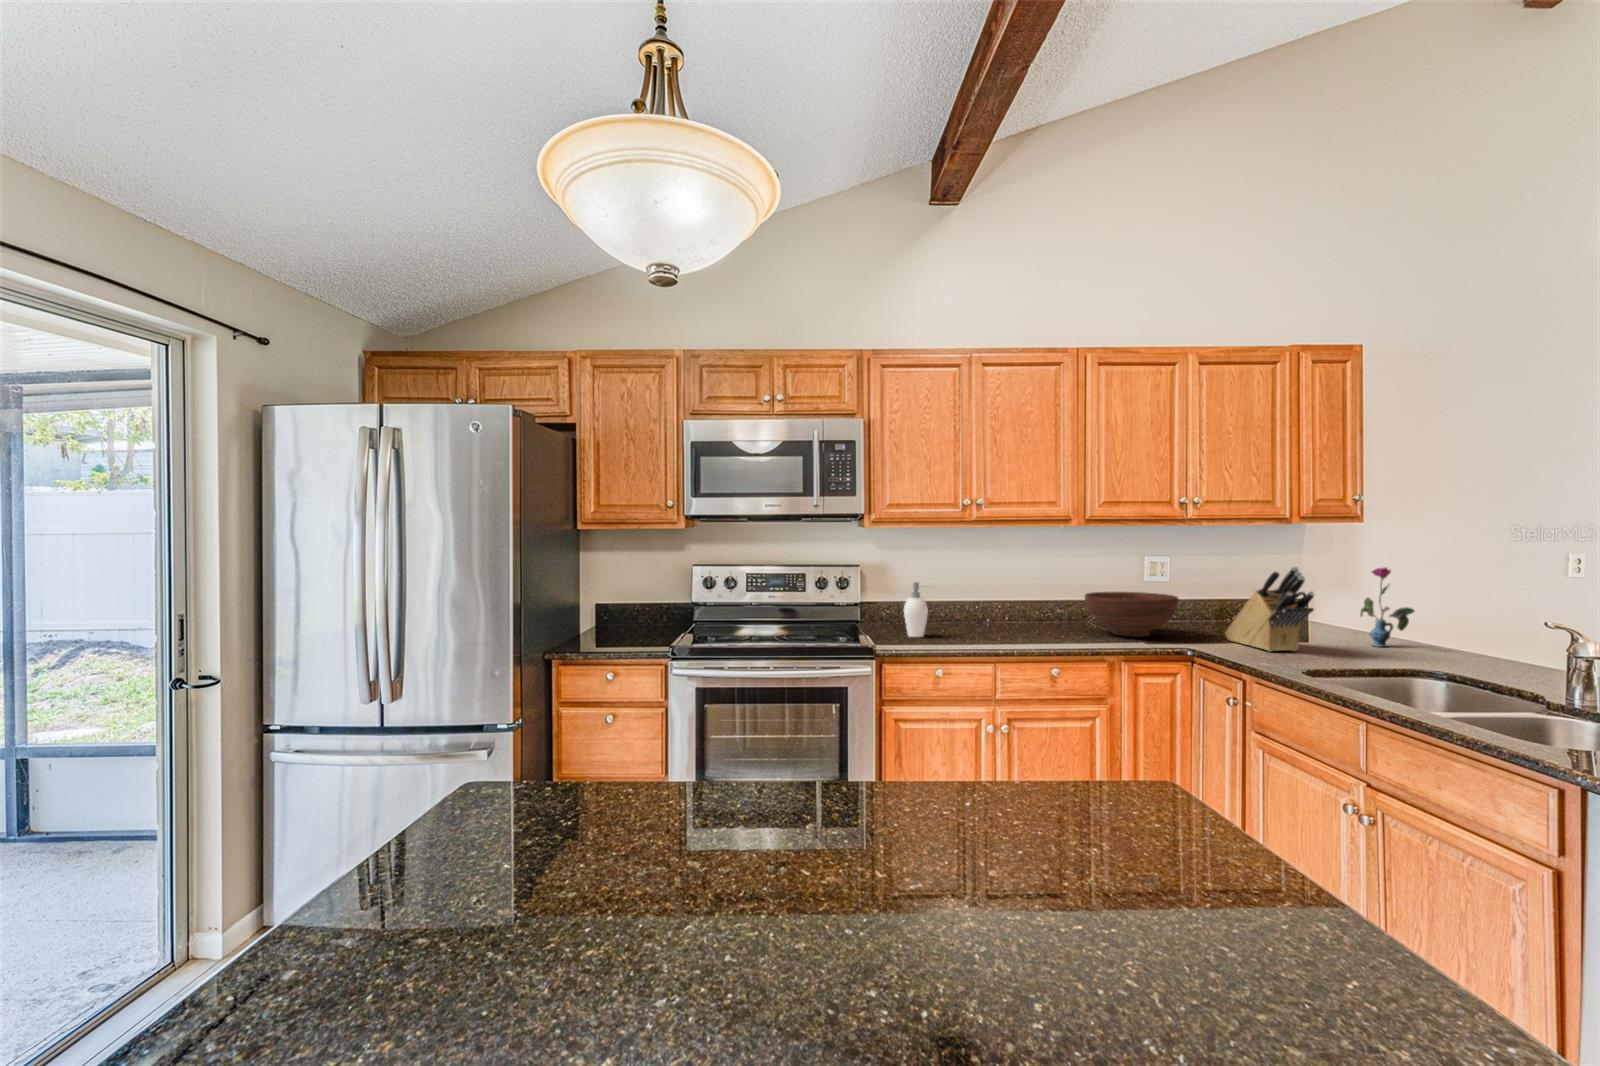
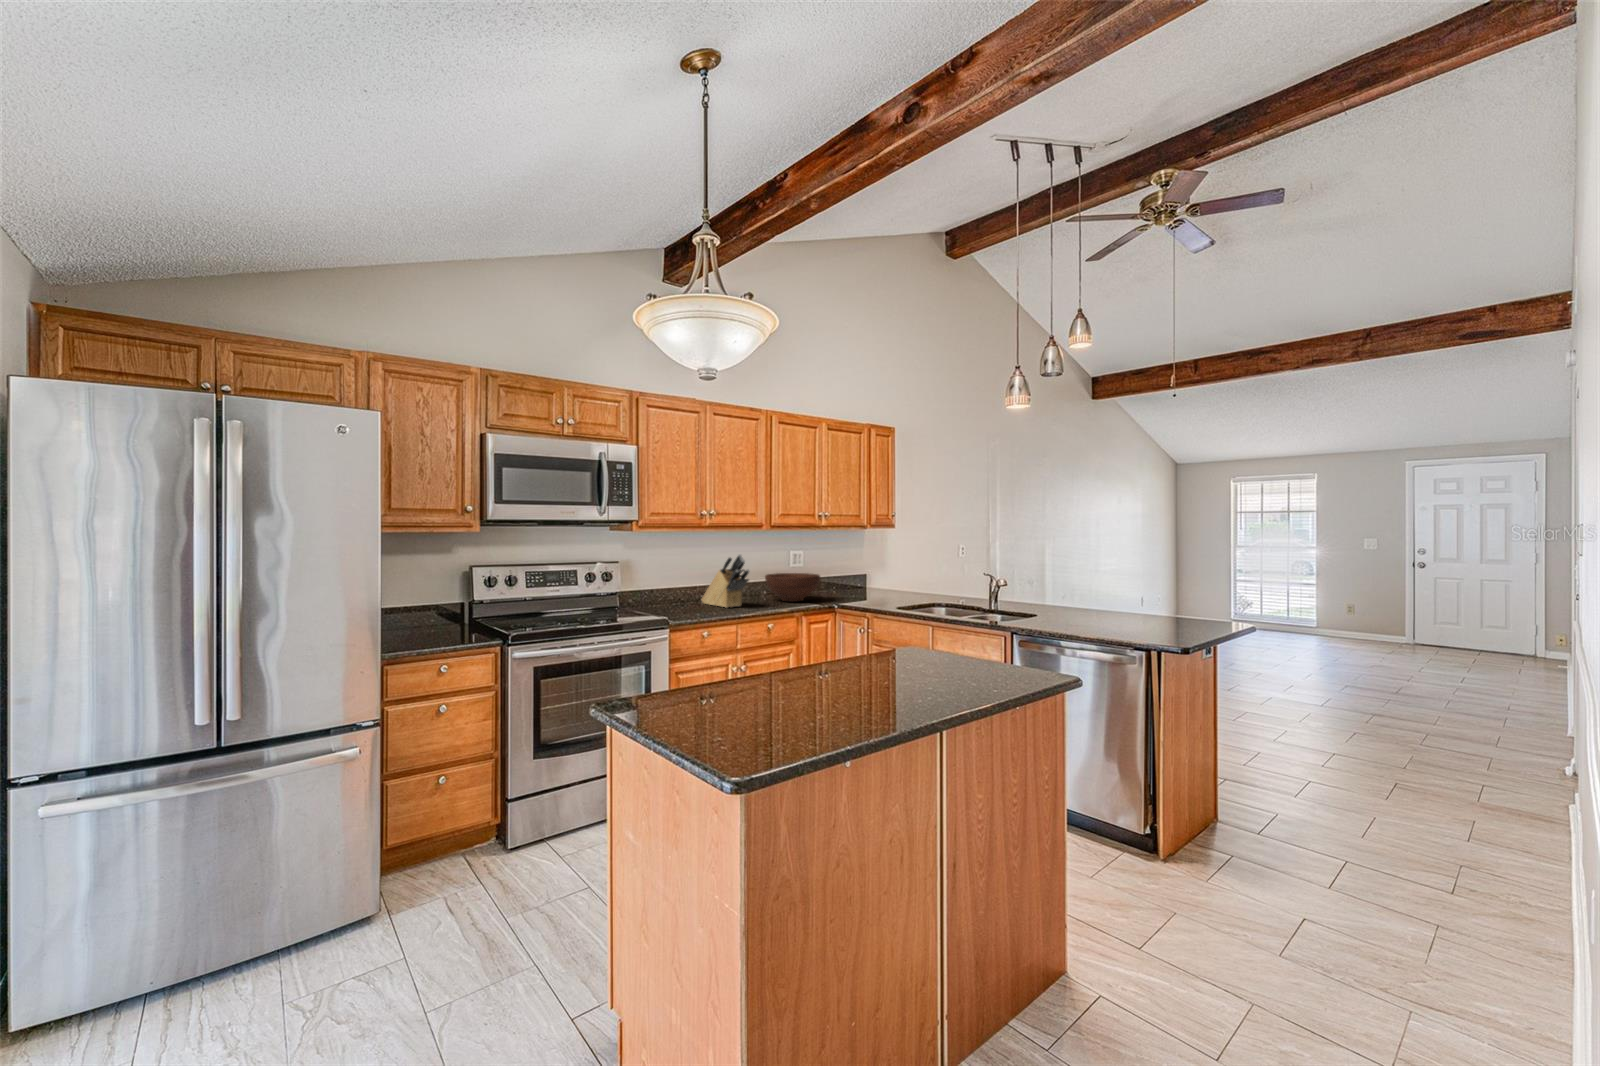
knife block: present [1225,567,1314,651] -> present [702,554,749,608]
vase: present [1360,567,1414,647] -> none [899,553,923,597]
soap dispenser: present [904,582,928,637] -> none [661,572,685,613]

